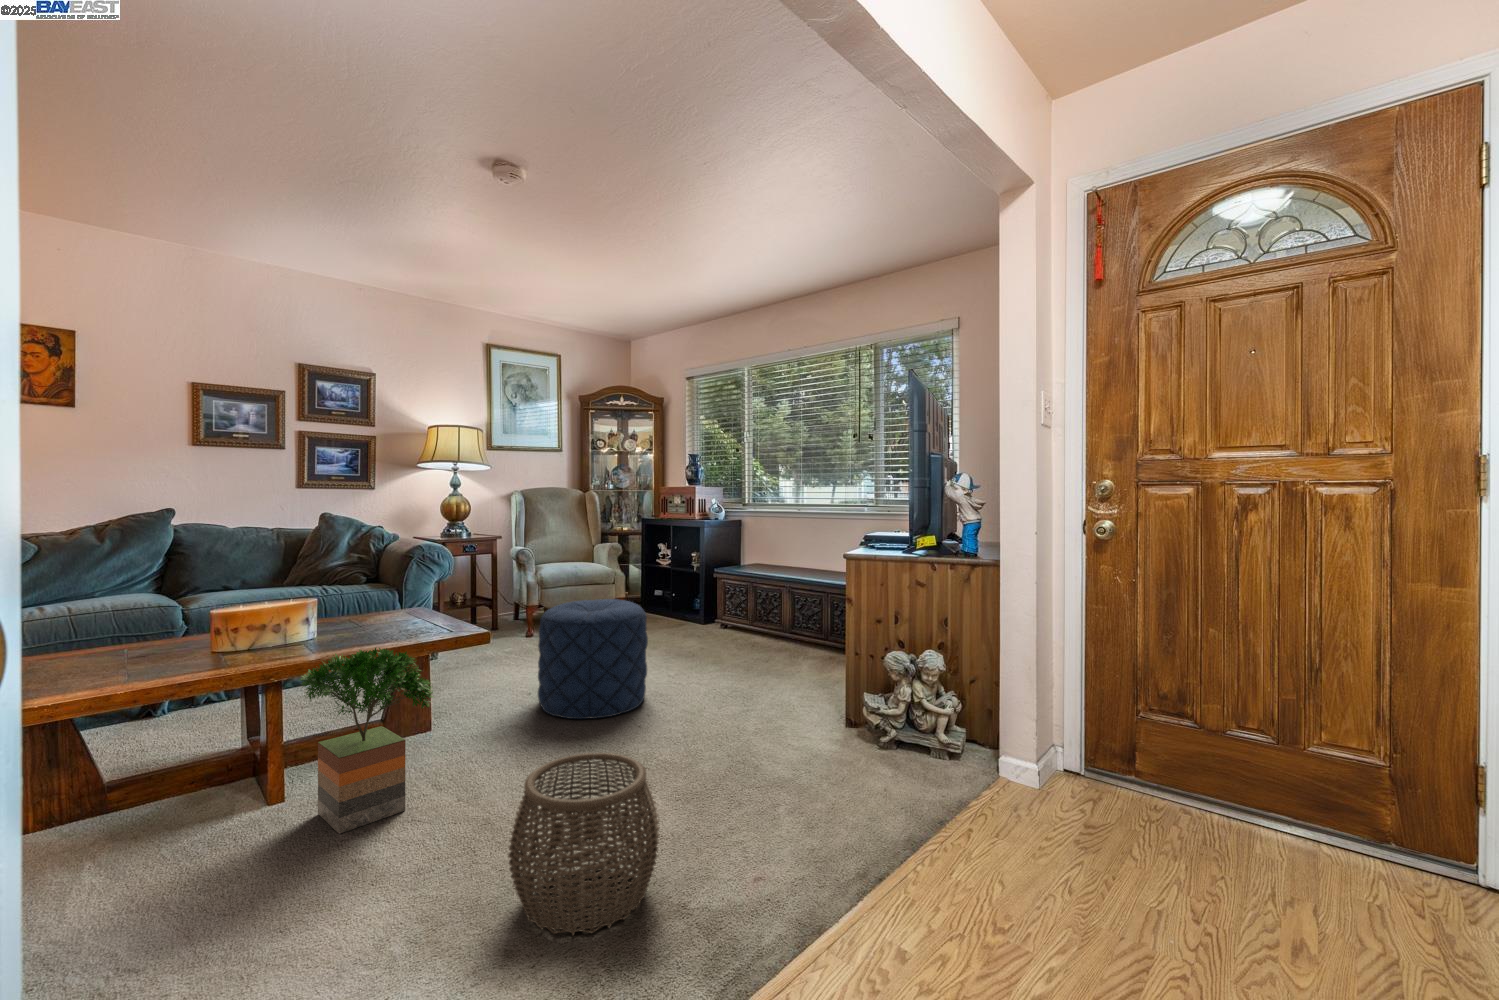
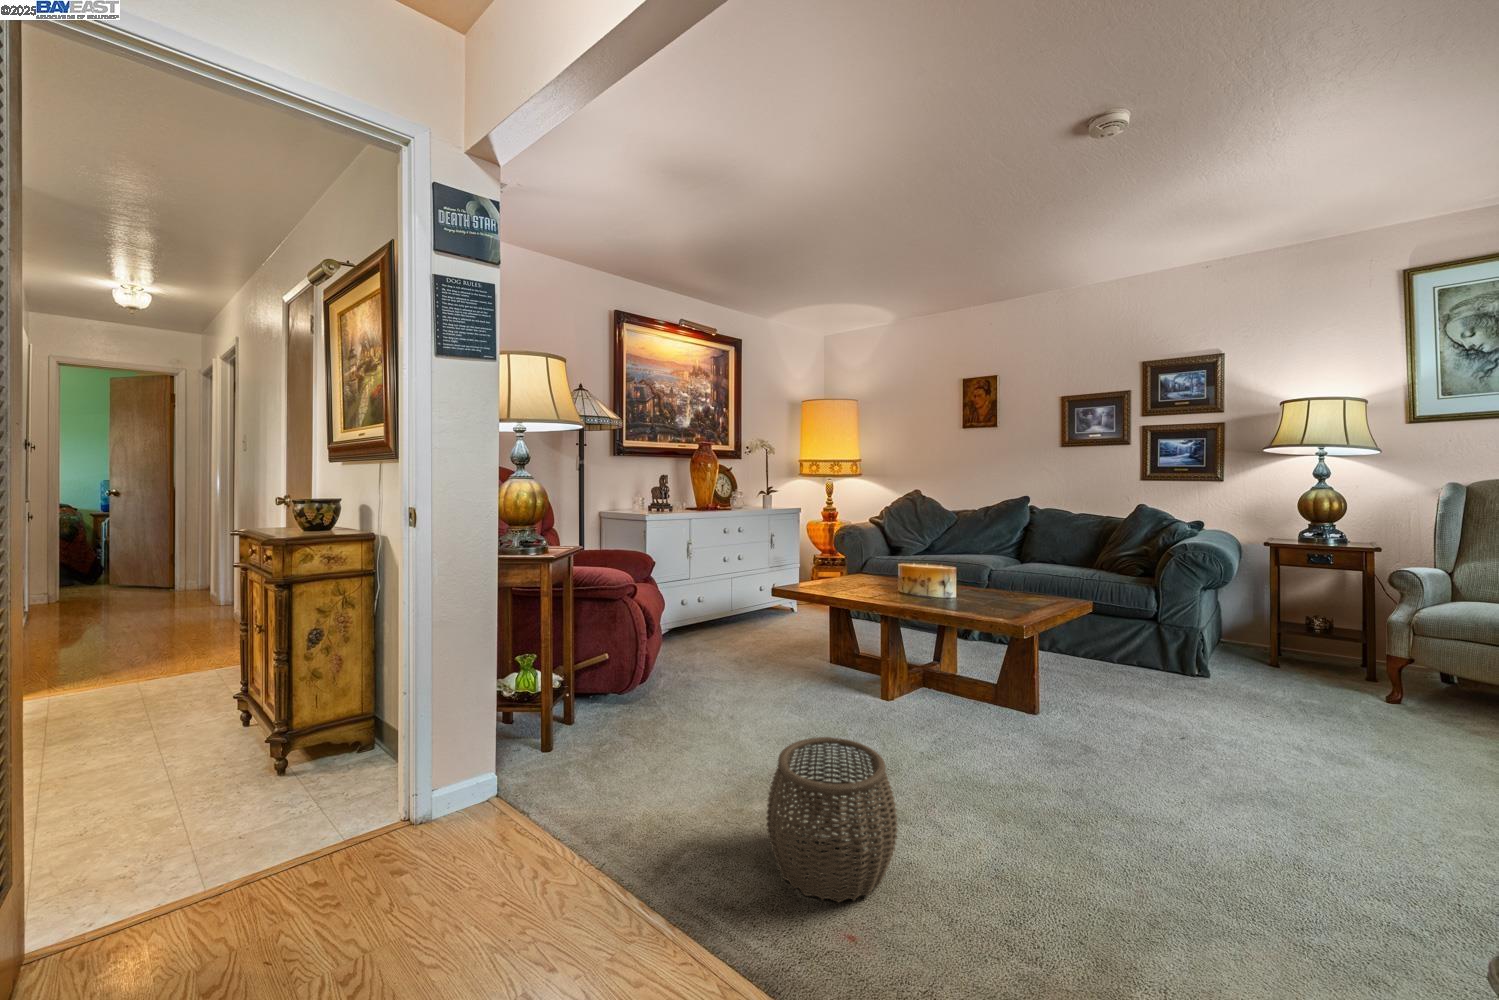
pouf: present [538,599,648,719] -> none [1157,641,1354,828]
potted tree: present [300,648,433,834] -> none [865,611,948,750]

